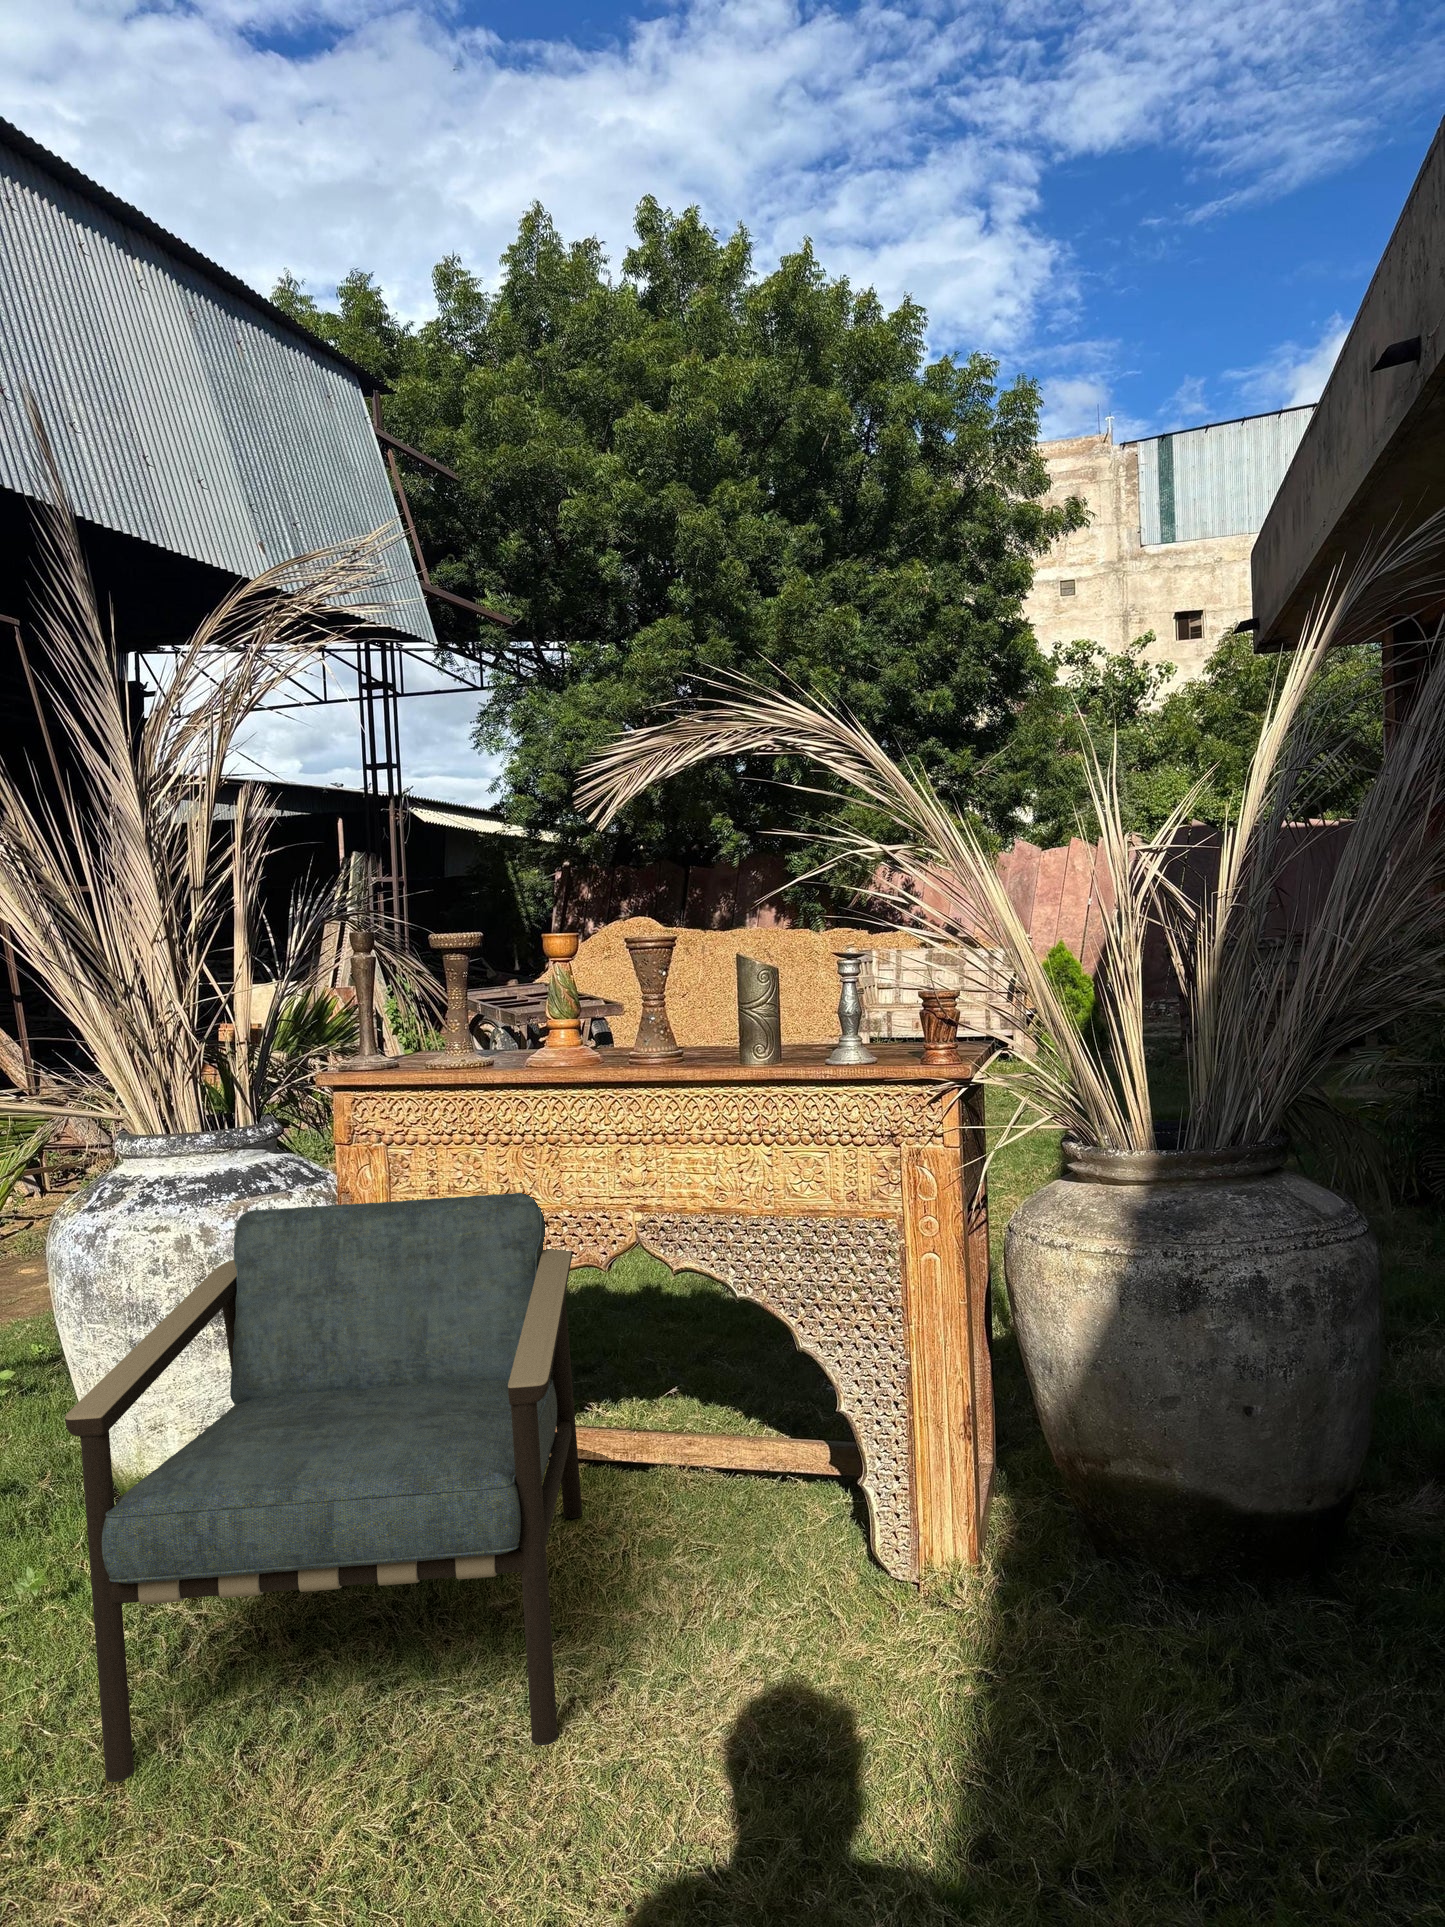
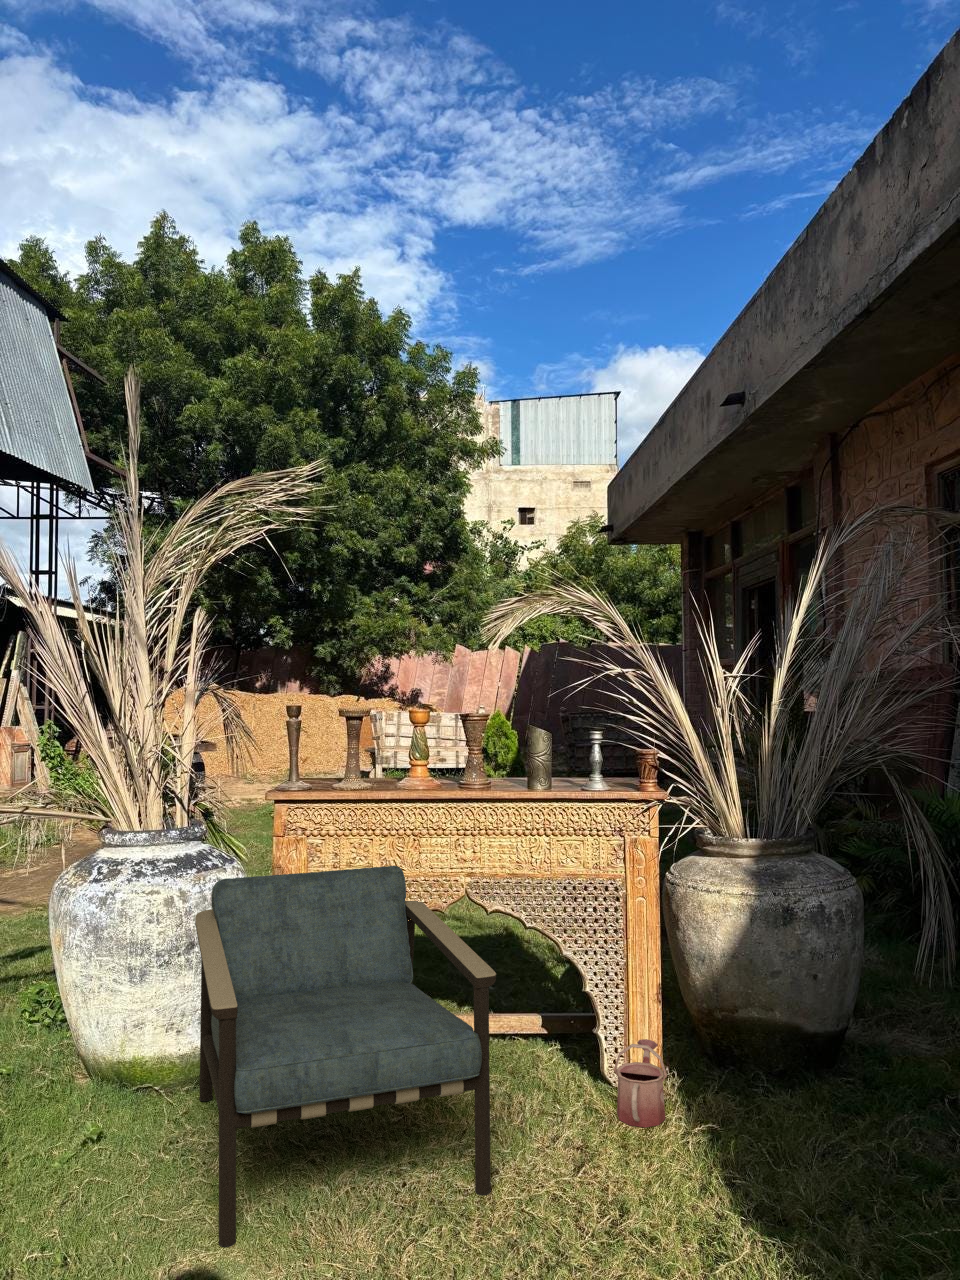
watering can: none [851,1499,953,1653] -> present [614,1039,667,1127]

